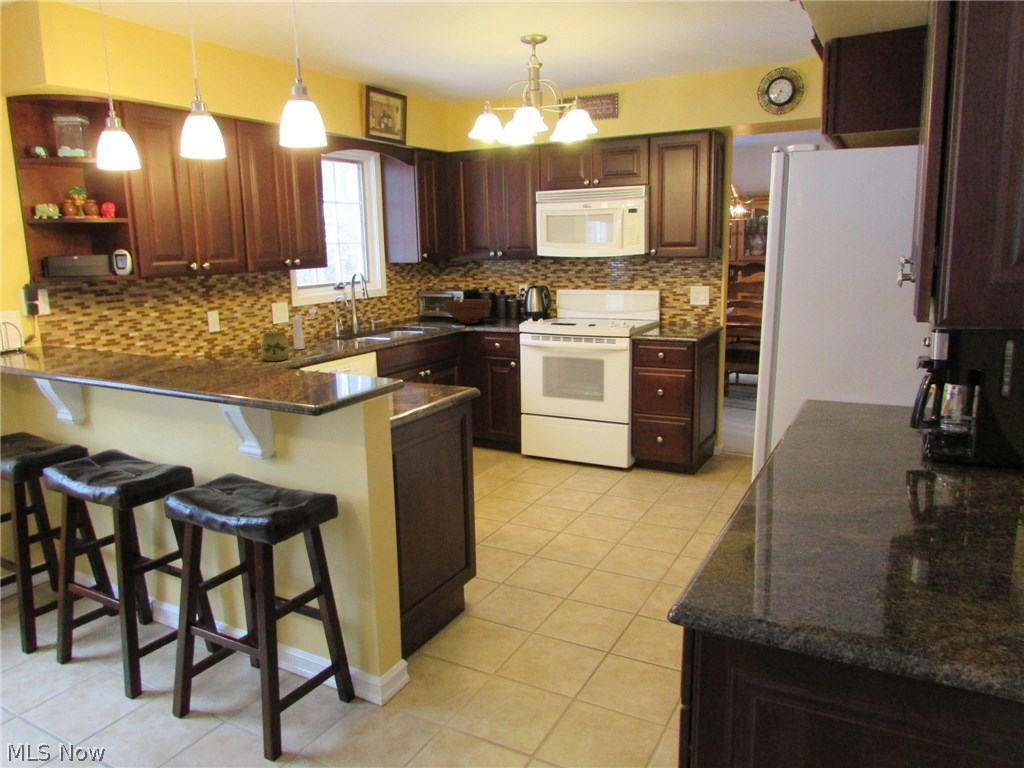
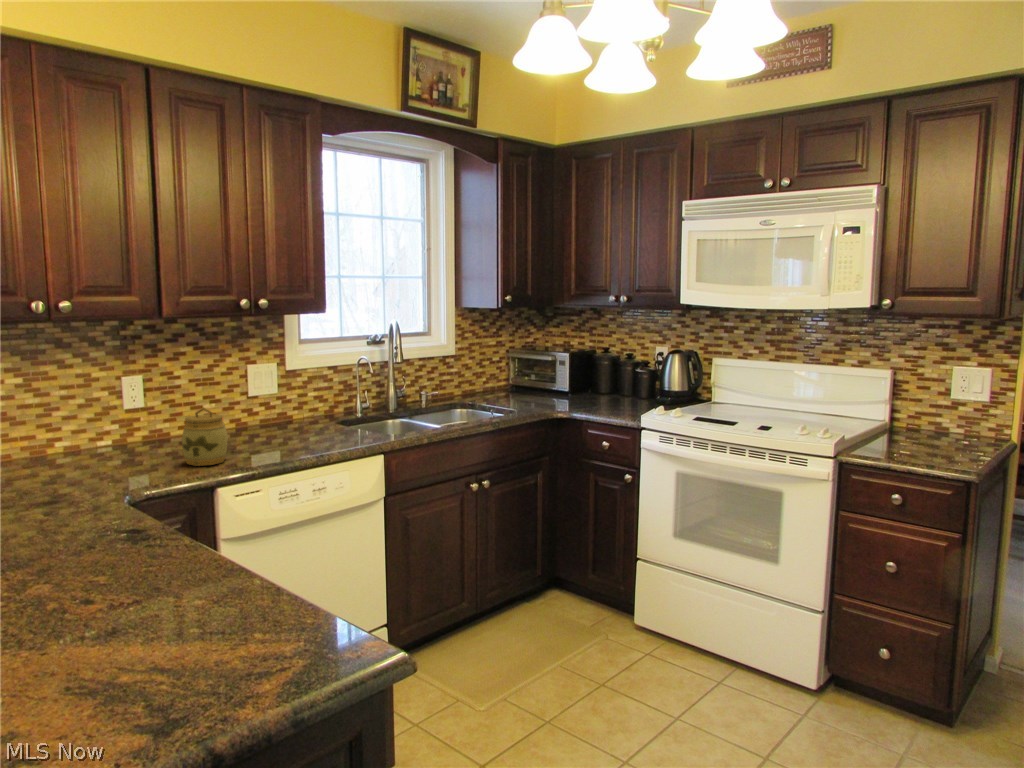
fruit bowl: present [444,299,492,323] -> none [535,364,607,402]
pepper mill: present [292,309,316,349] -> none [261,377,306,441]

